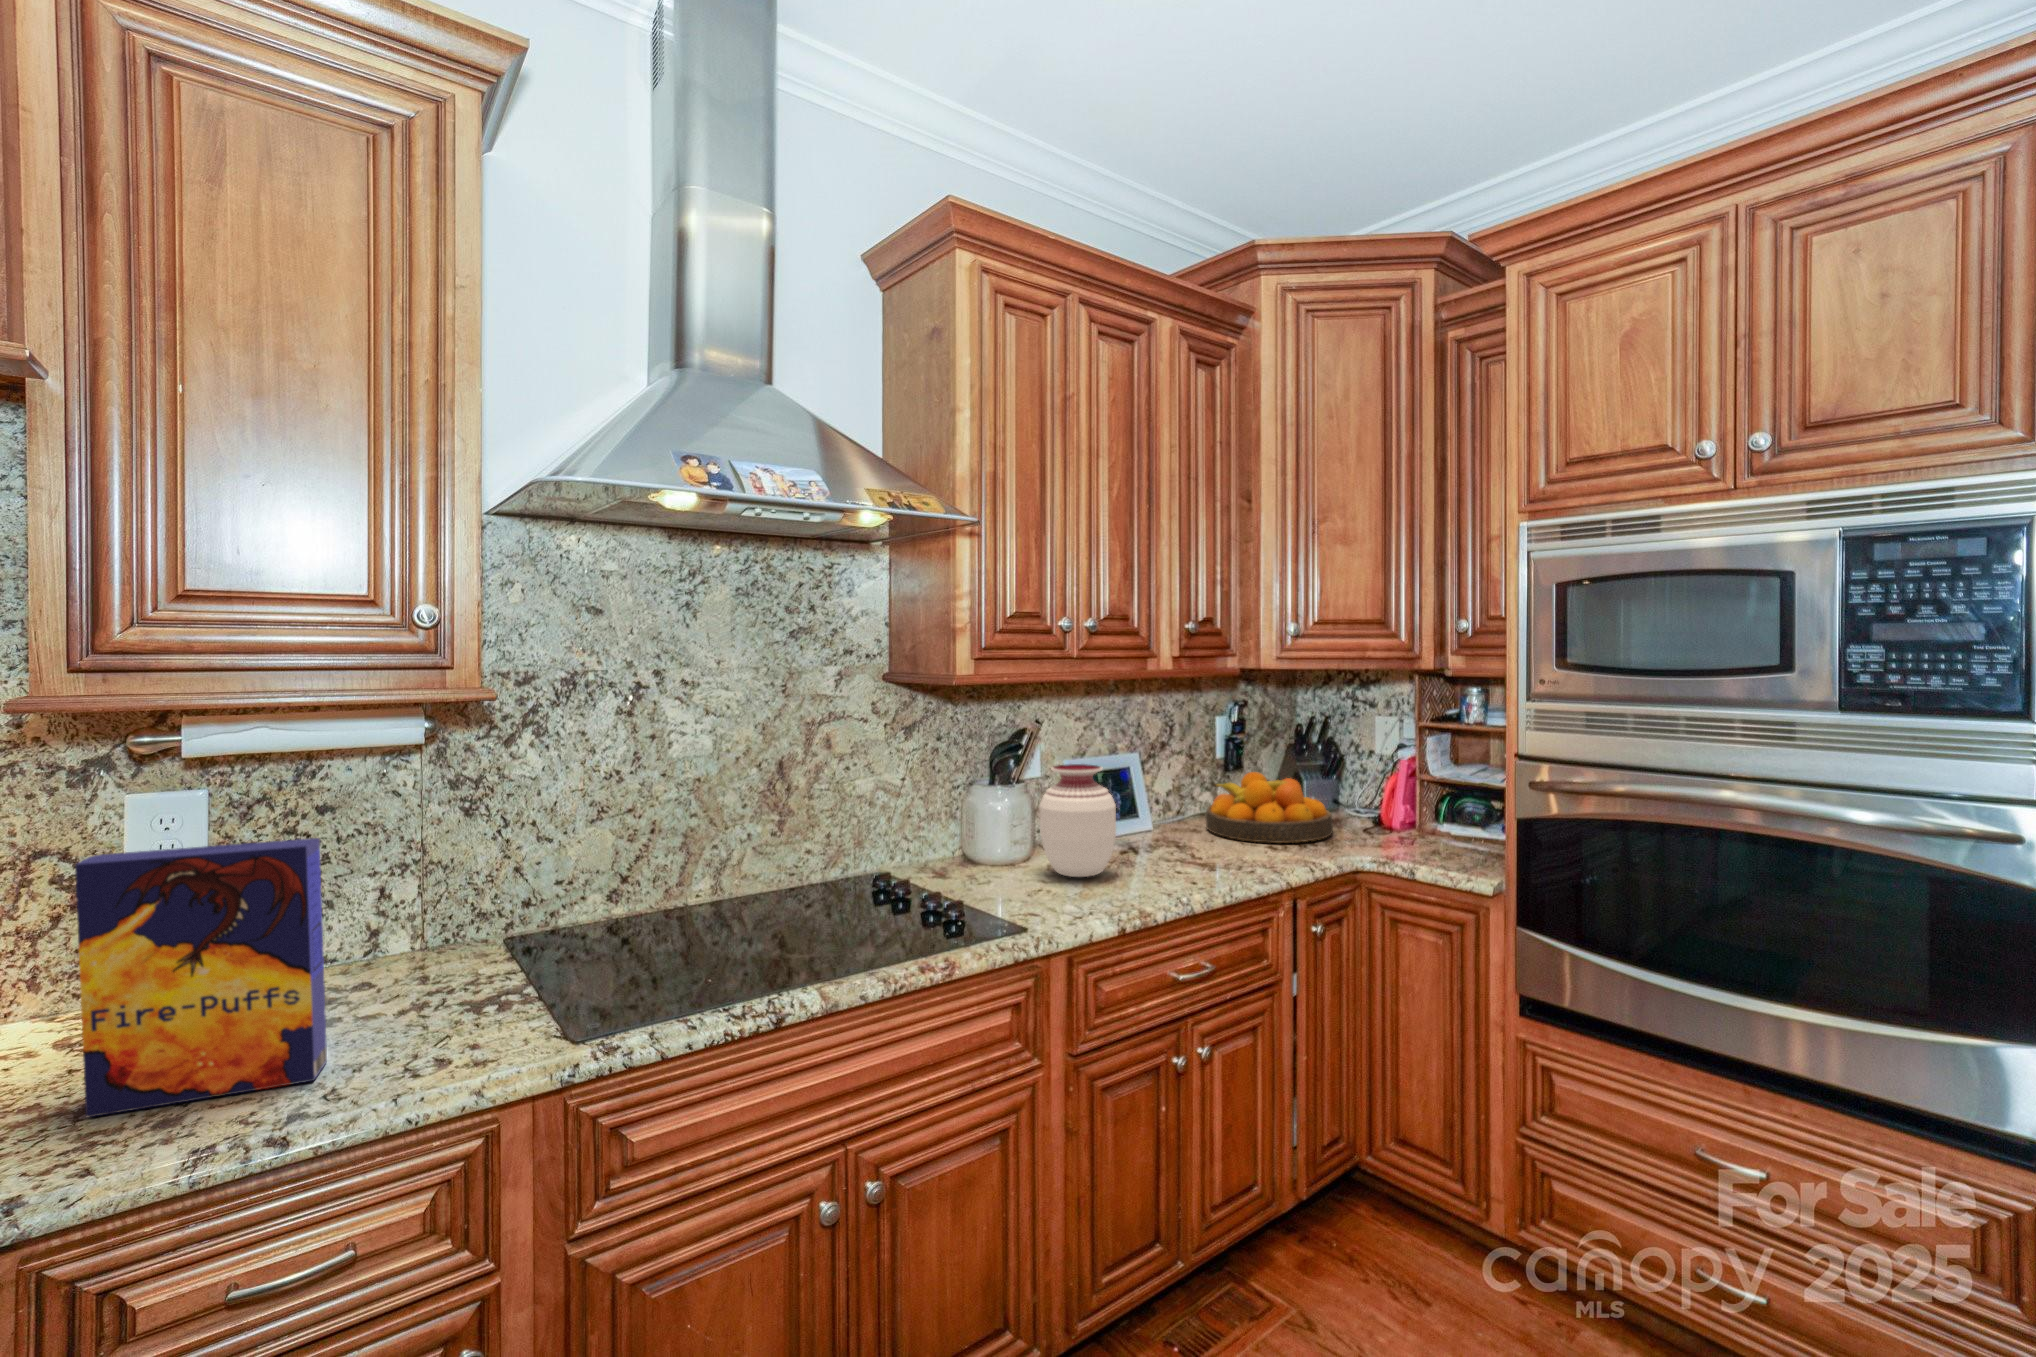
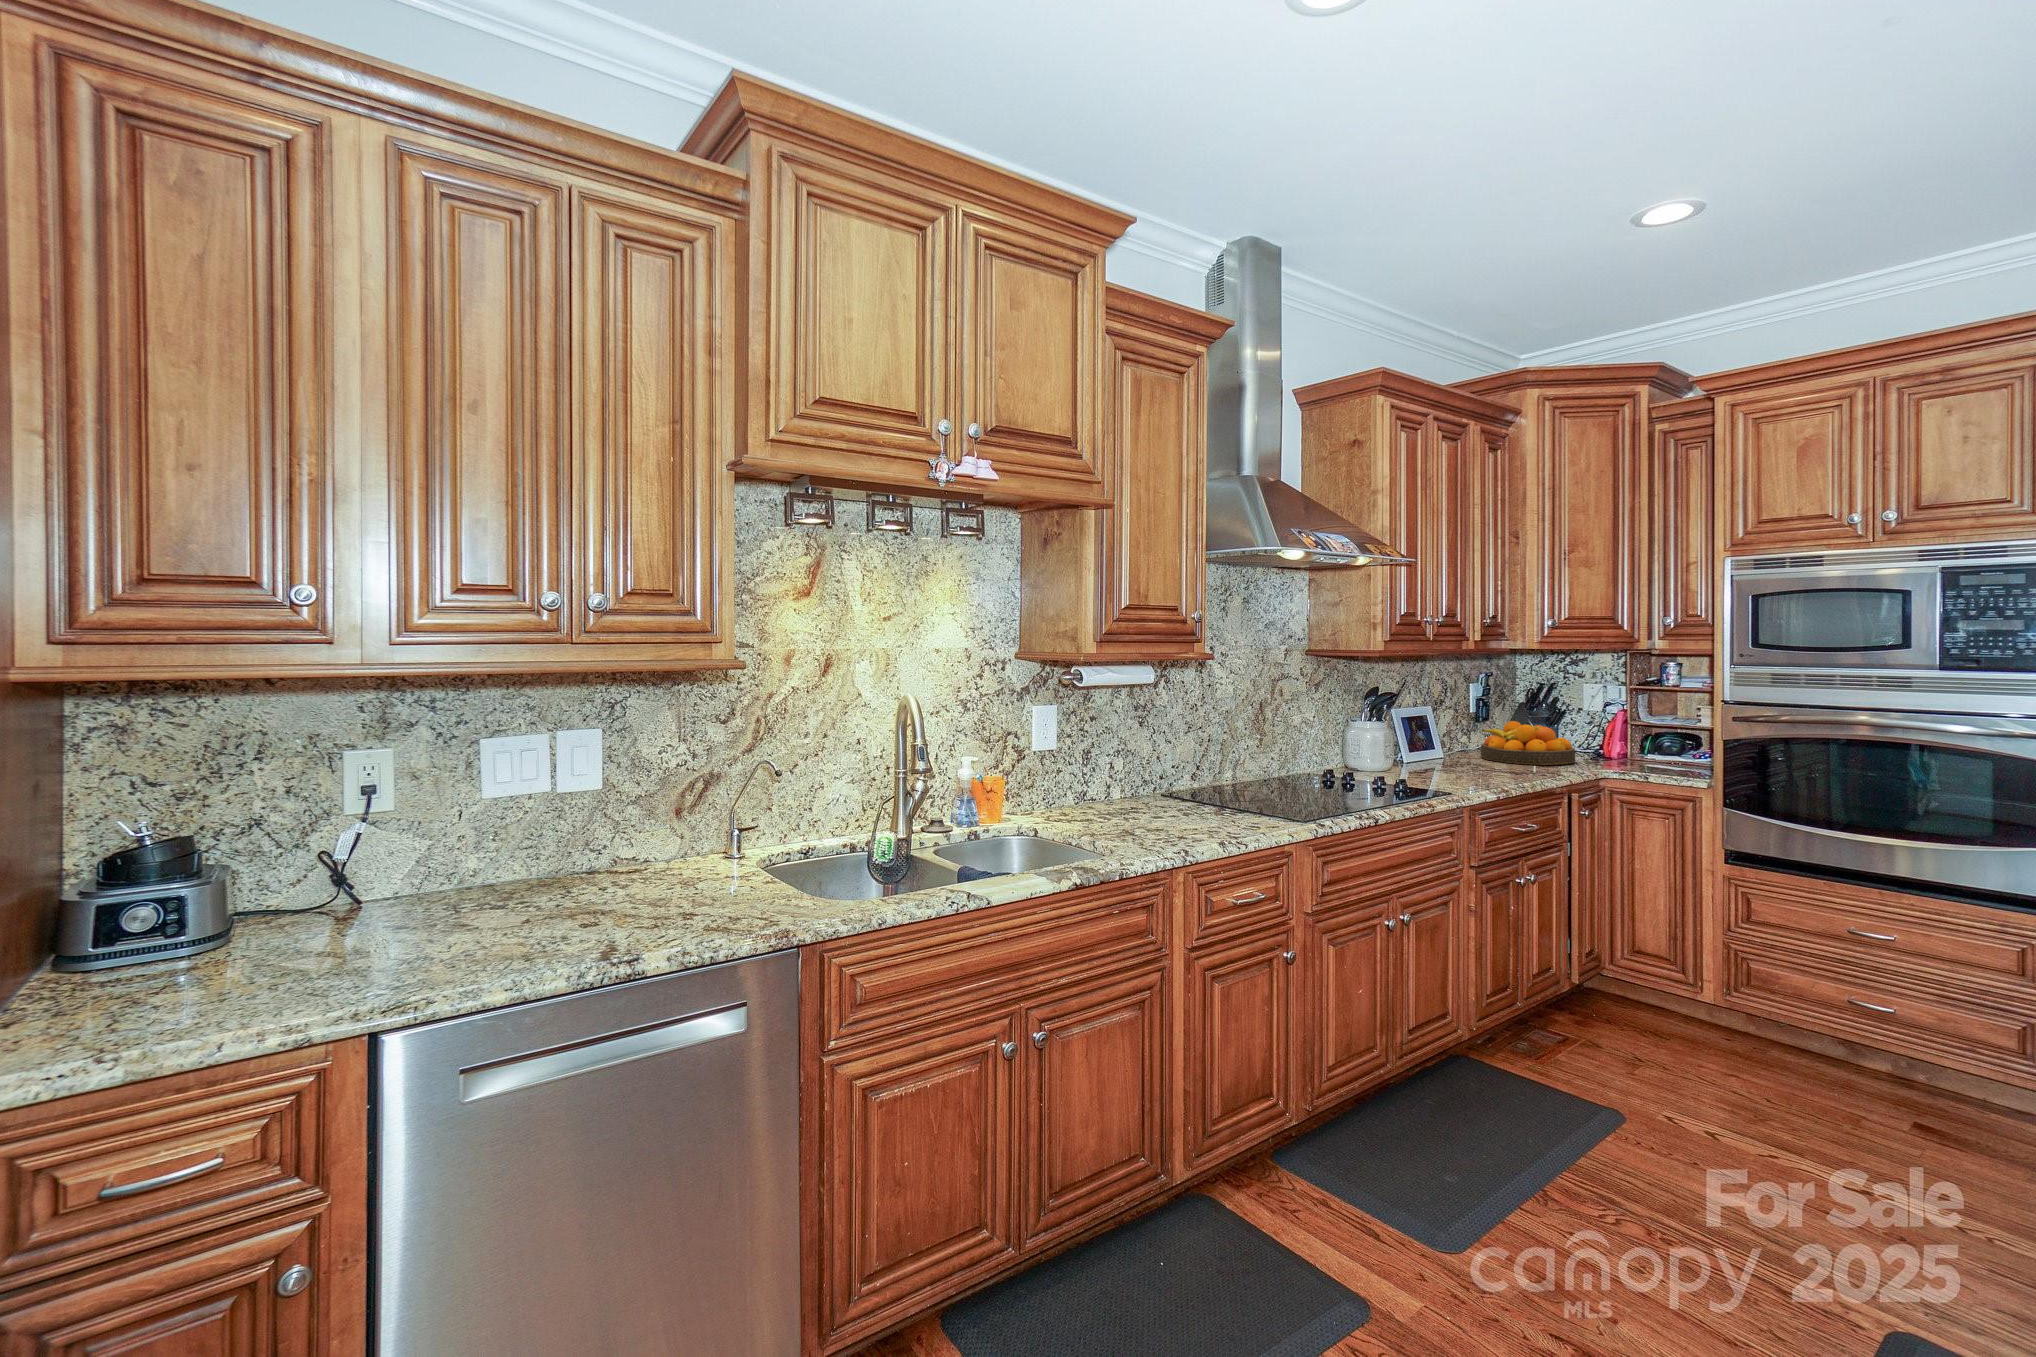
vase: present [1040,764,1116,877] -> none [1413,709,1466,777]
cereal box: present [75,838,327,1117] -> none [1132,720,1214,839]

